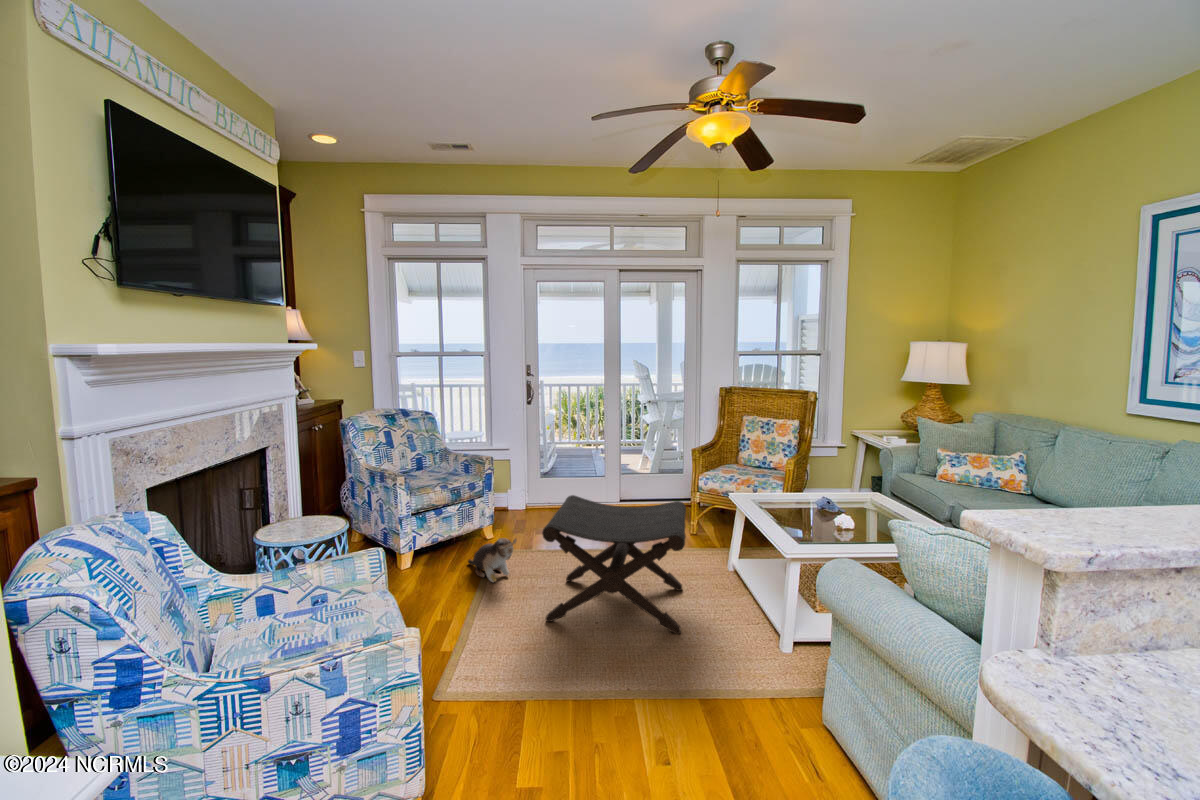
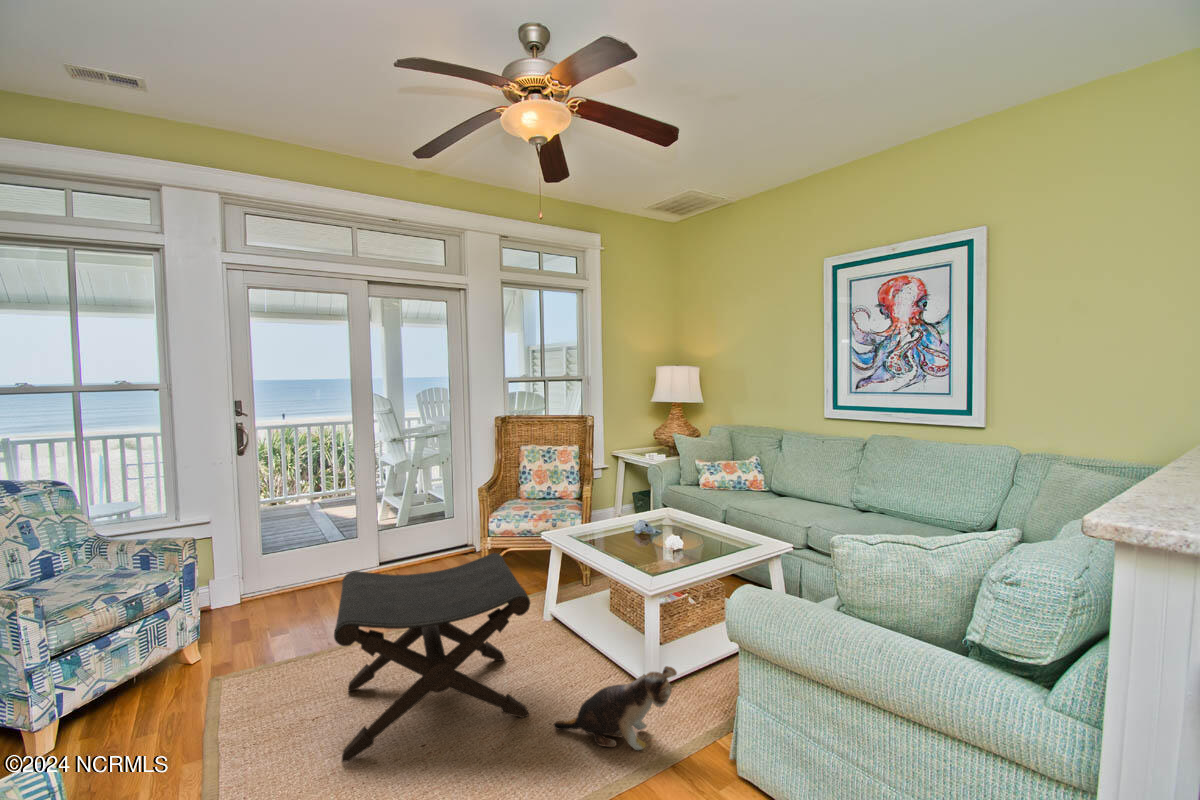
plush toy: present [468,538,517,582] -> present [554,666,677,750]

